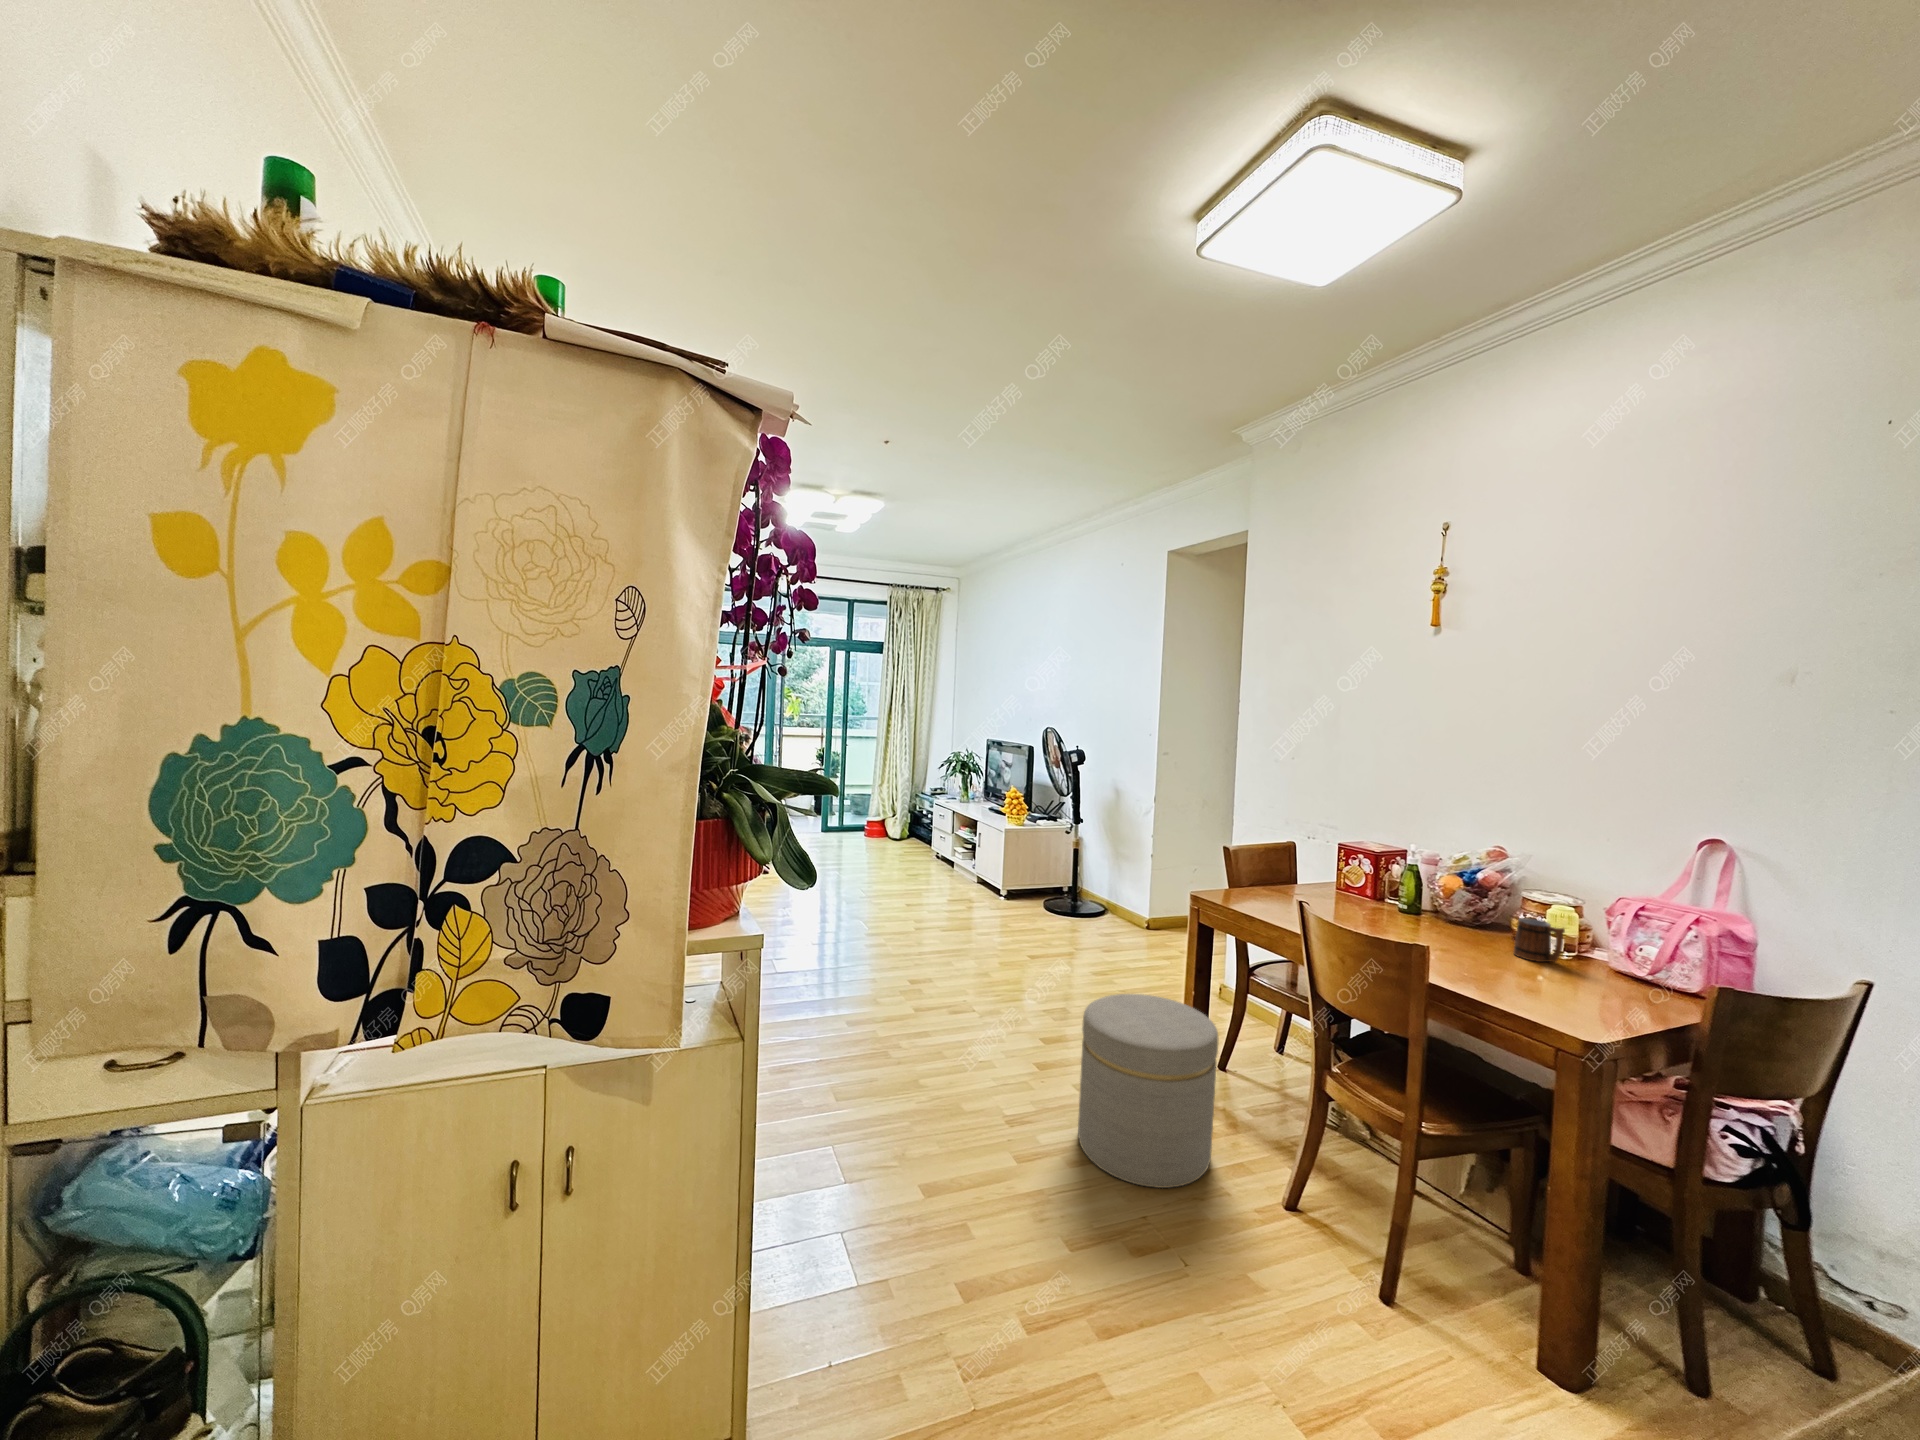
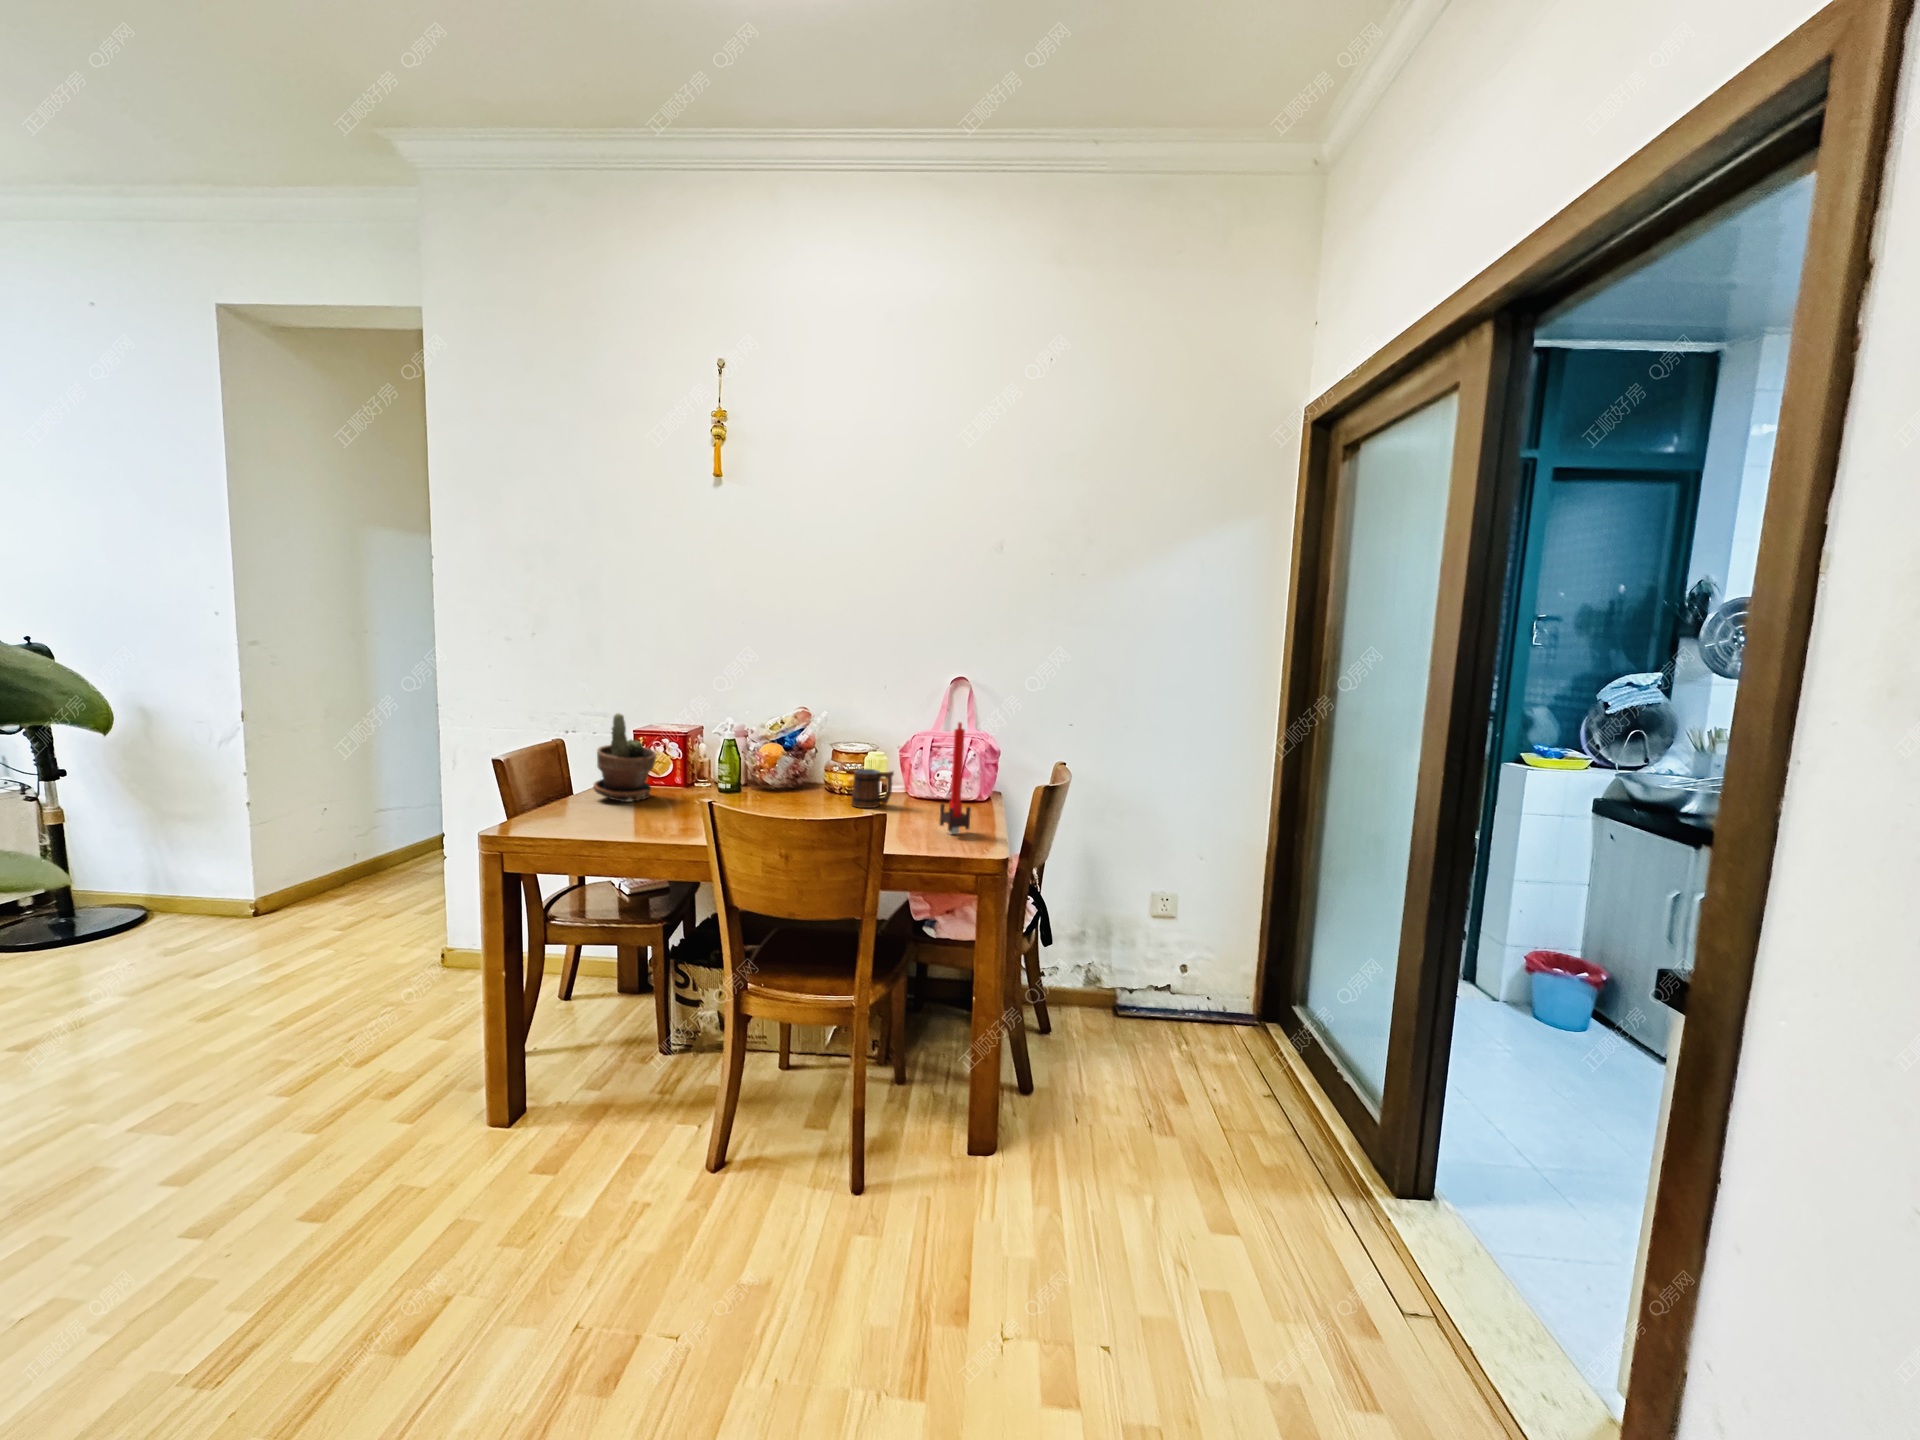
potted plant: none [1293,827,1345,900] -> present [593,713,656,802]
candle: none [1566,883,1600,1006] -> present [940,722,971,834]
ottoman: present [1078,994,1218,1188] -> none [328,1009,599,1365]

